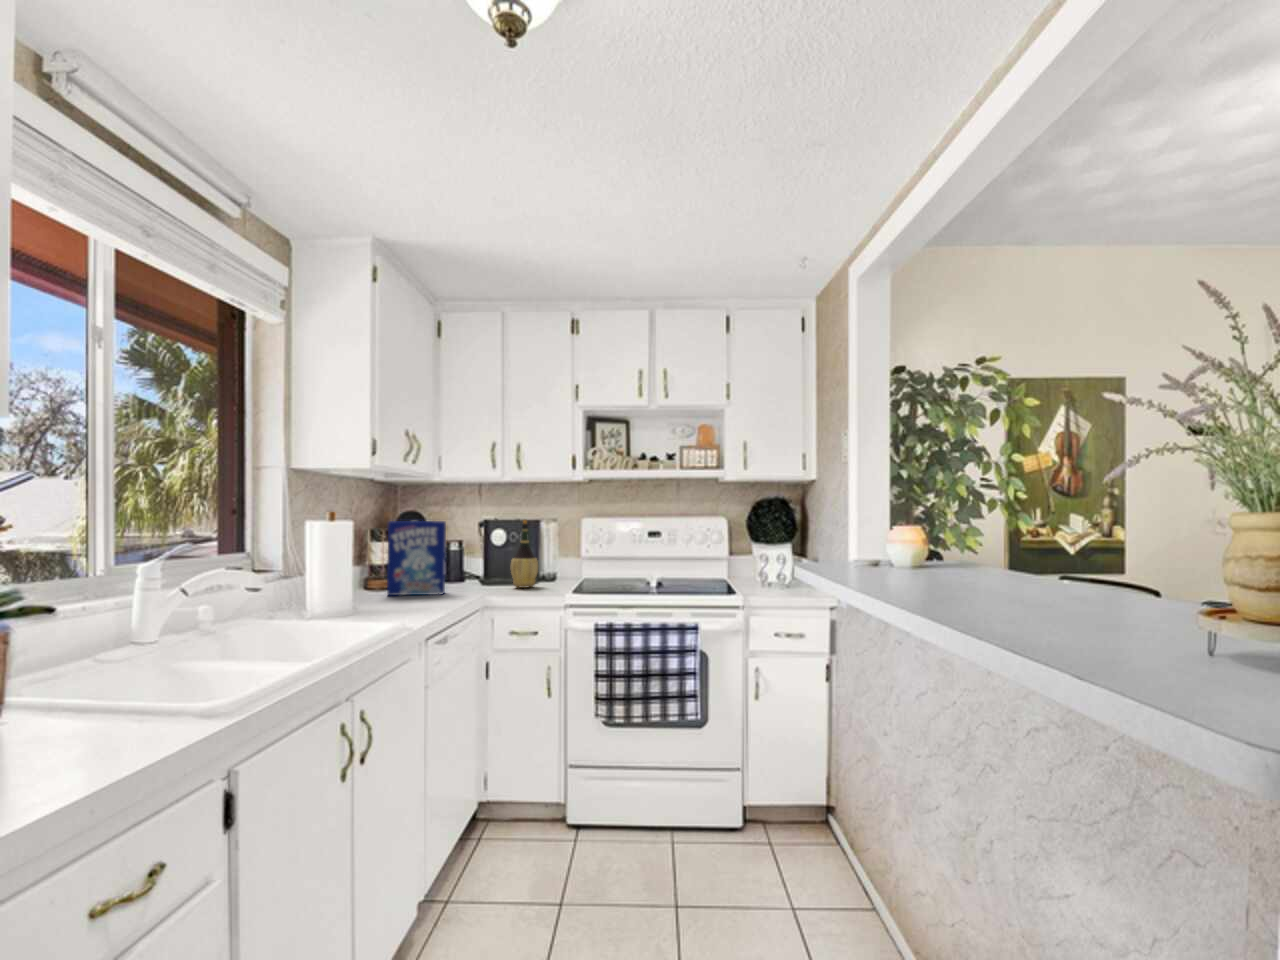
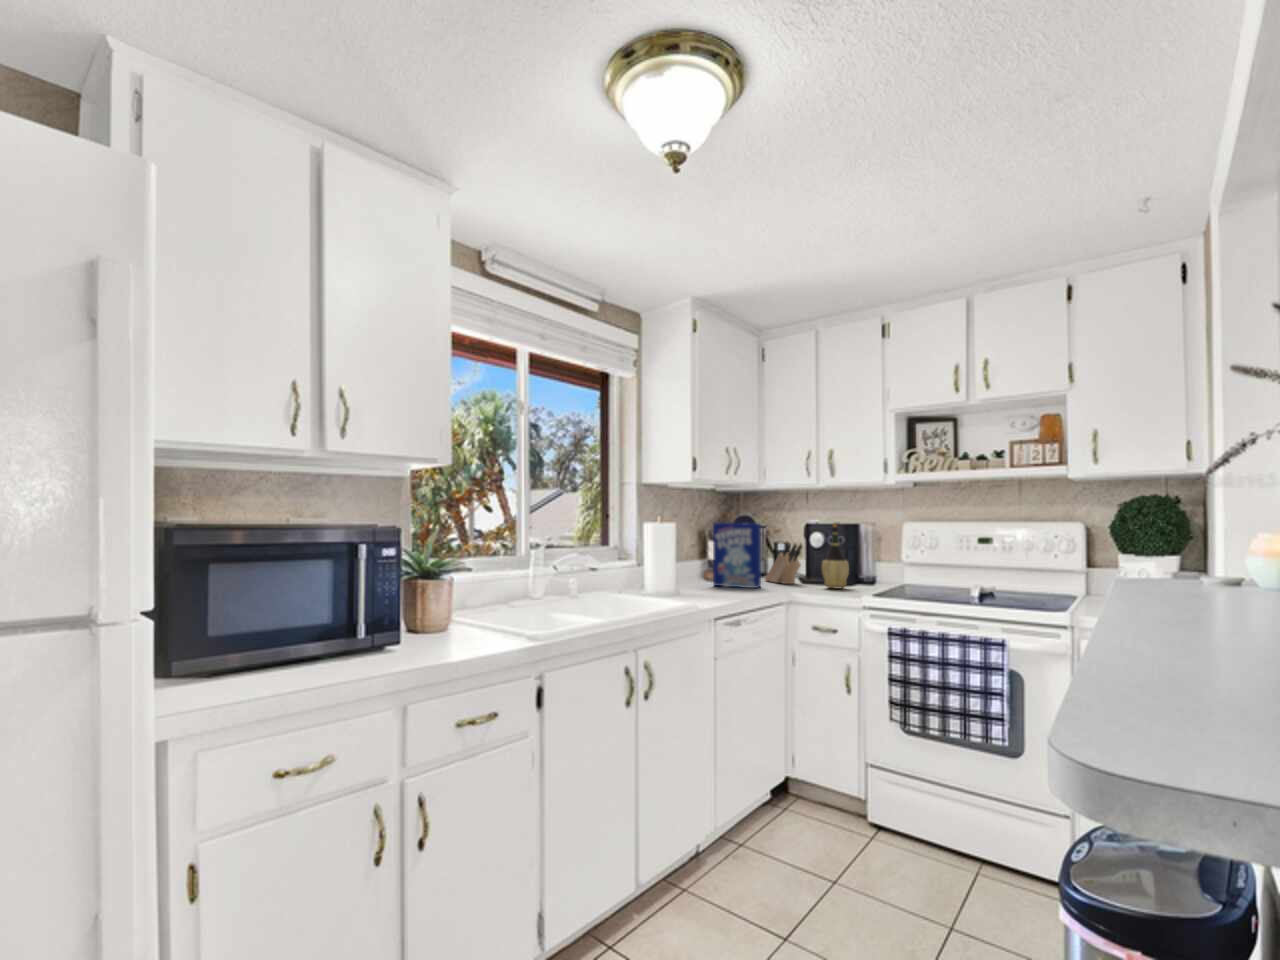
knife block: none [438,542,486,586] -> present [765,544,802,584]

